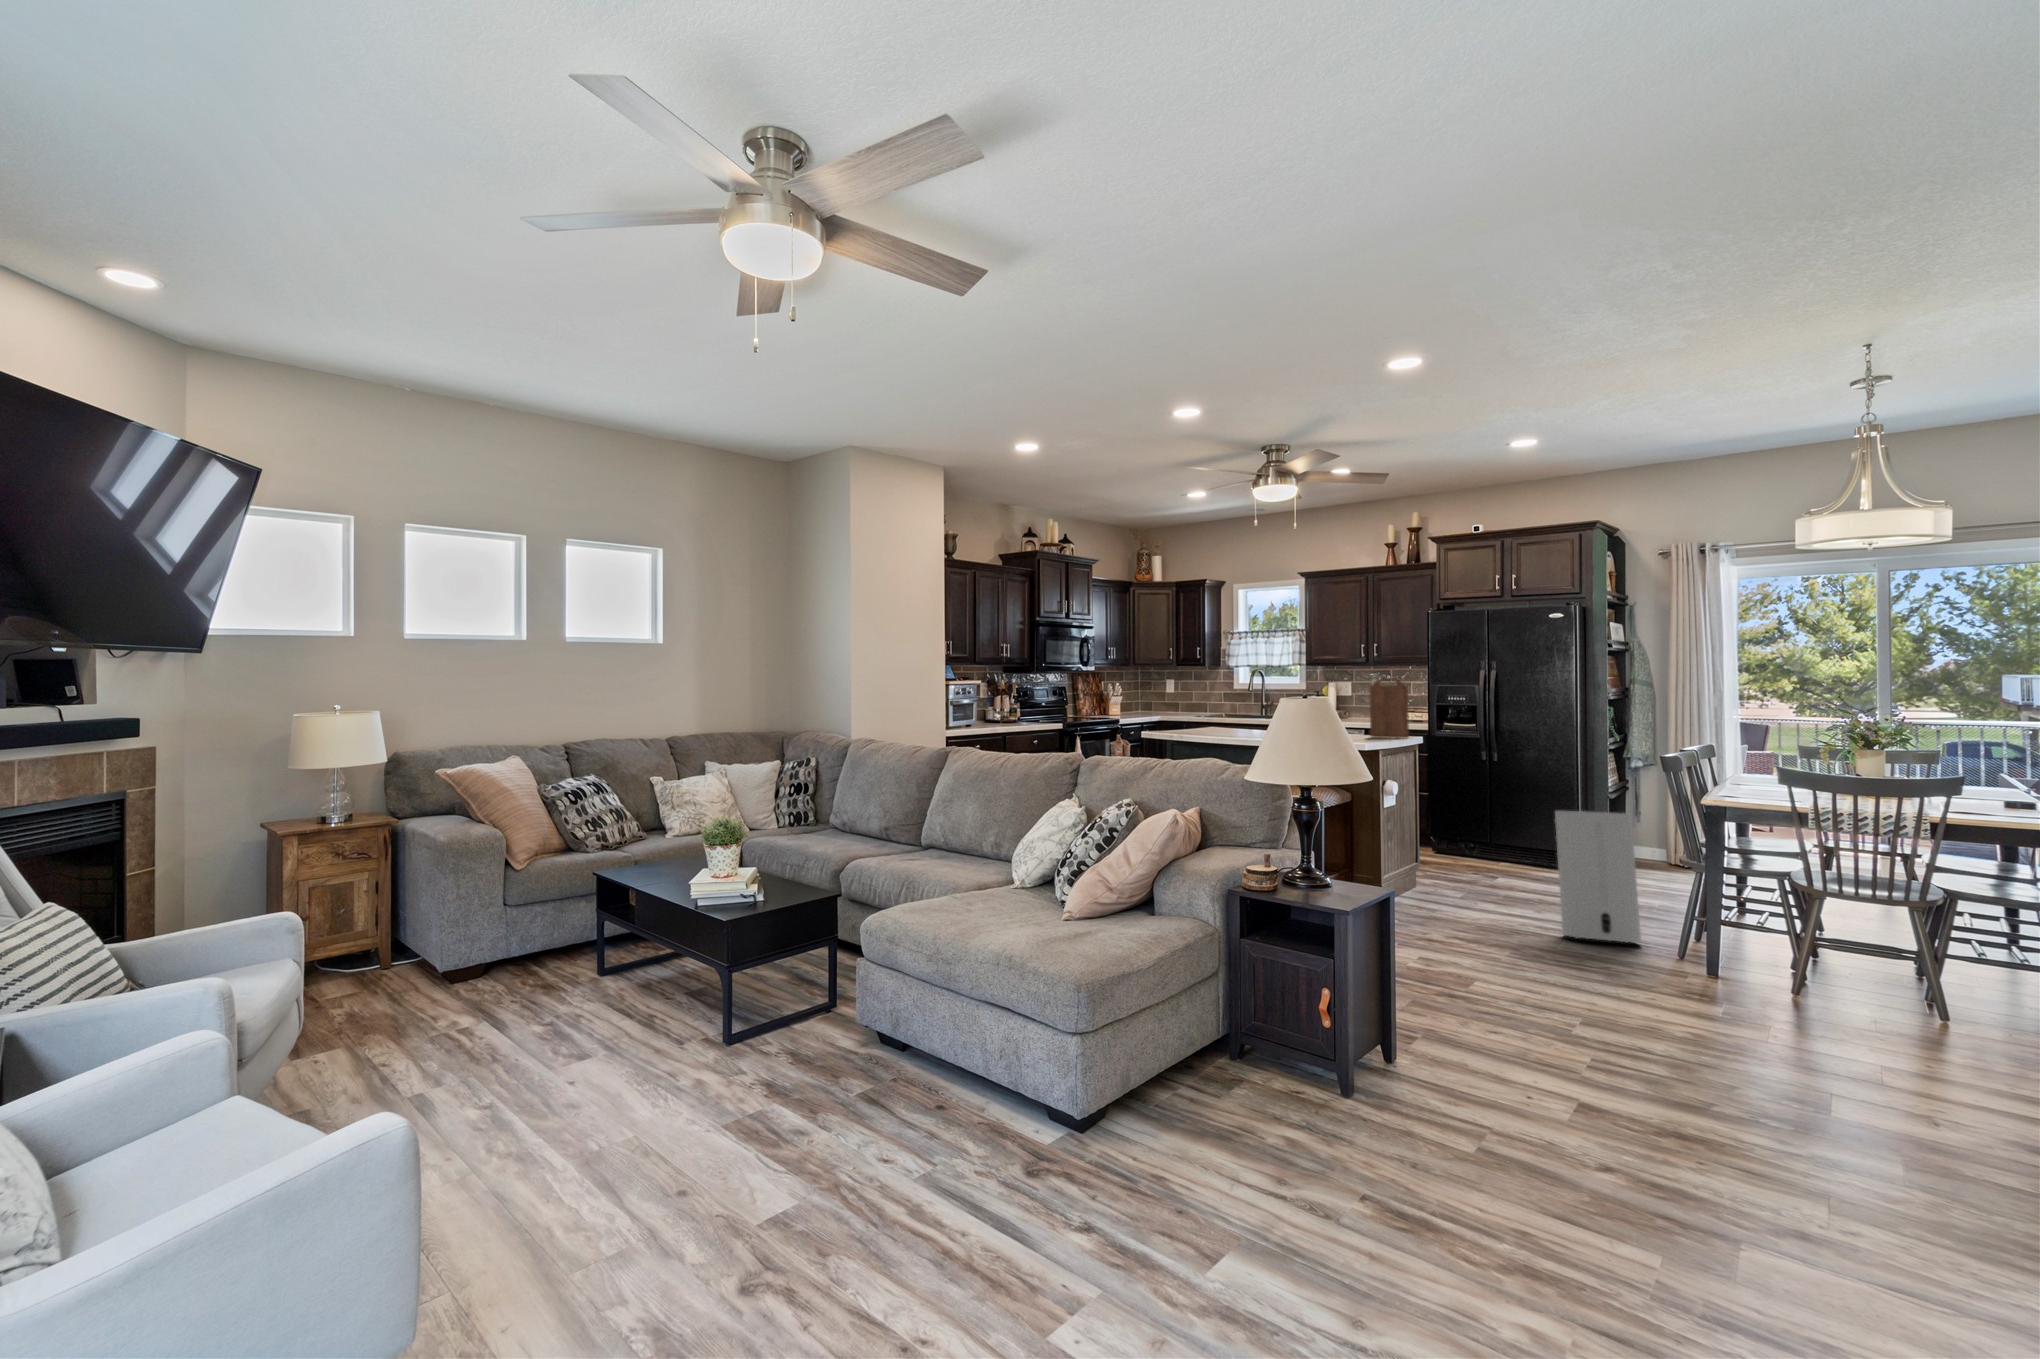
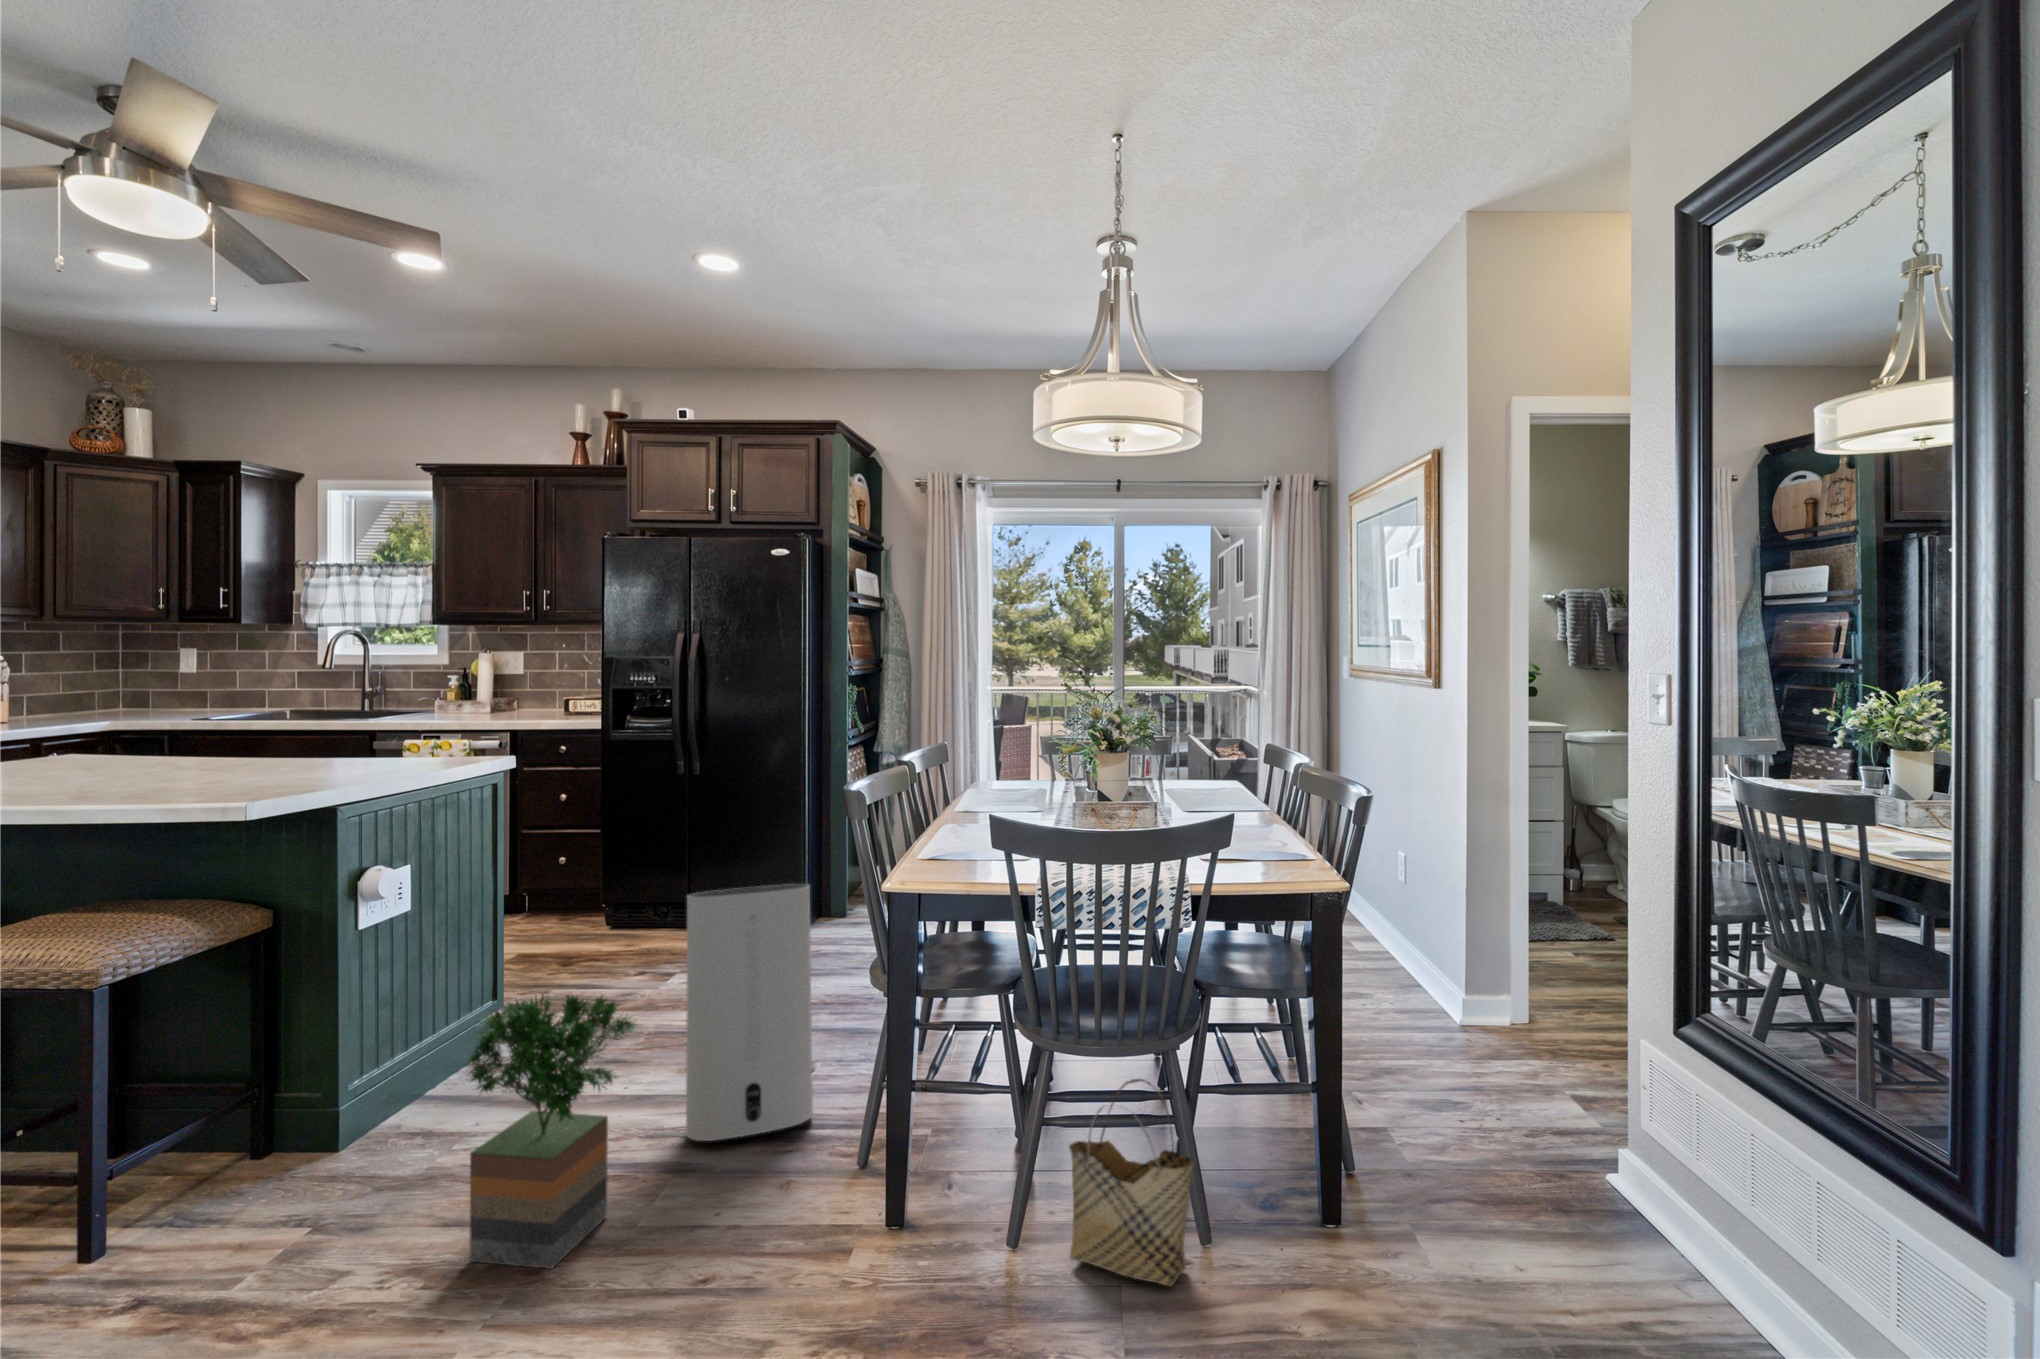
cutting board: present [1370,678,1409,738] -> none [392,646,475,766]
potted tree: none [1470,838,1553,958] -> present [464,994,636,1269]
woven basket: none [1841,925,1940,1033] -> present [1069,1079,1193,1286]

